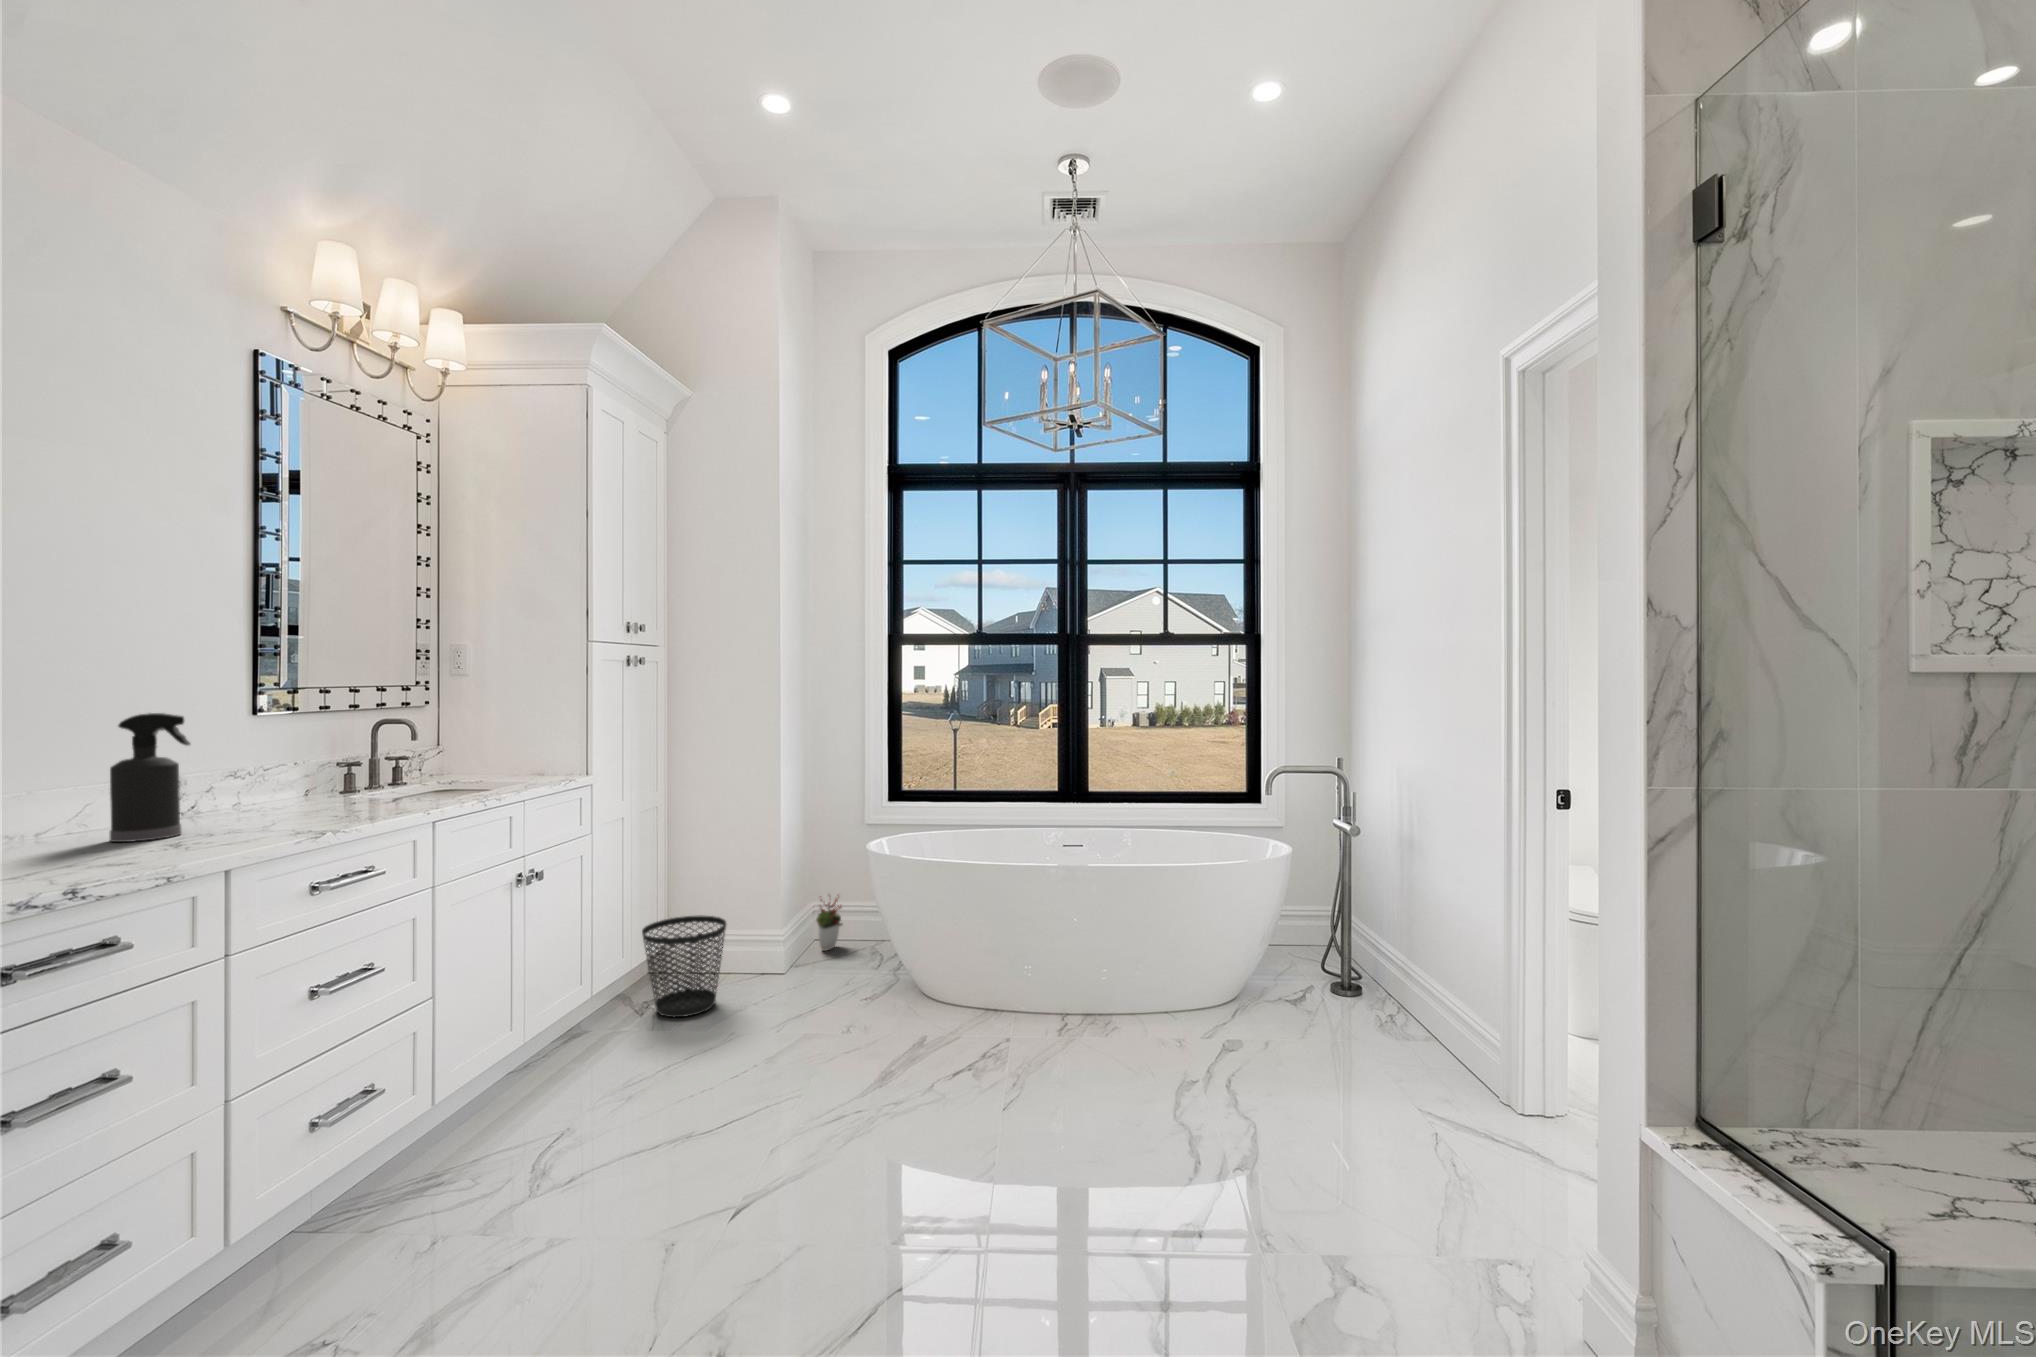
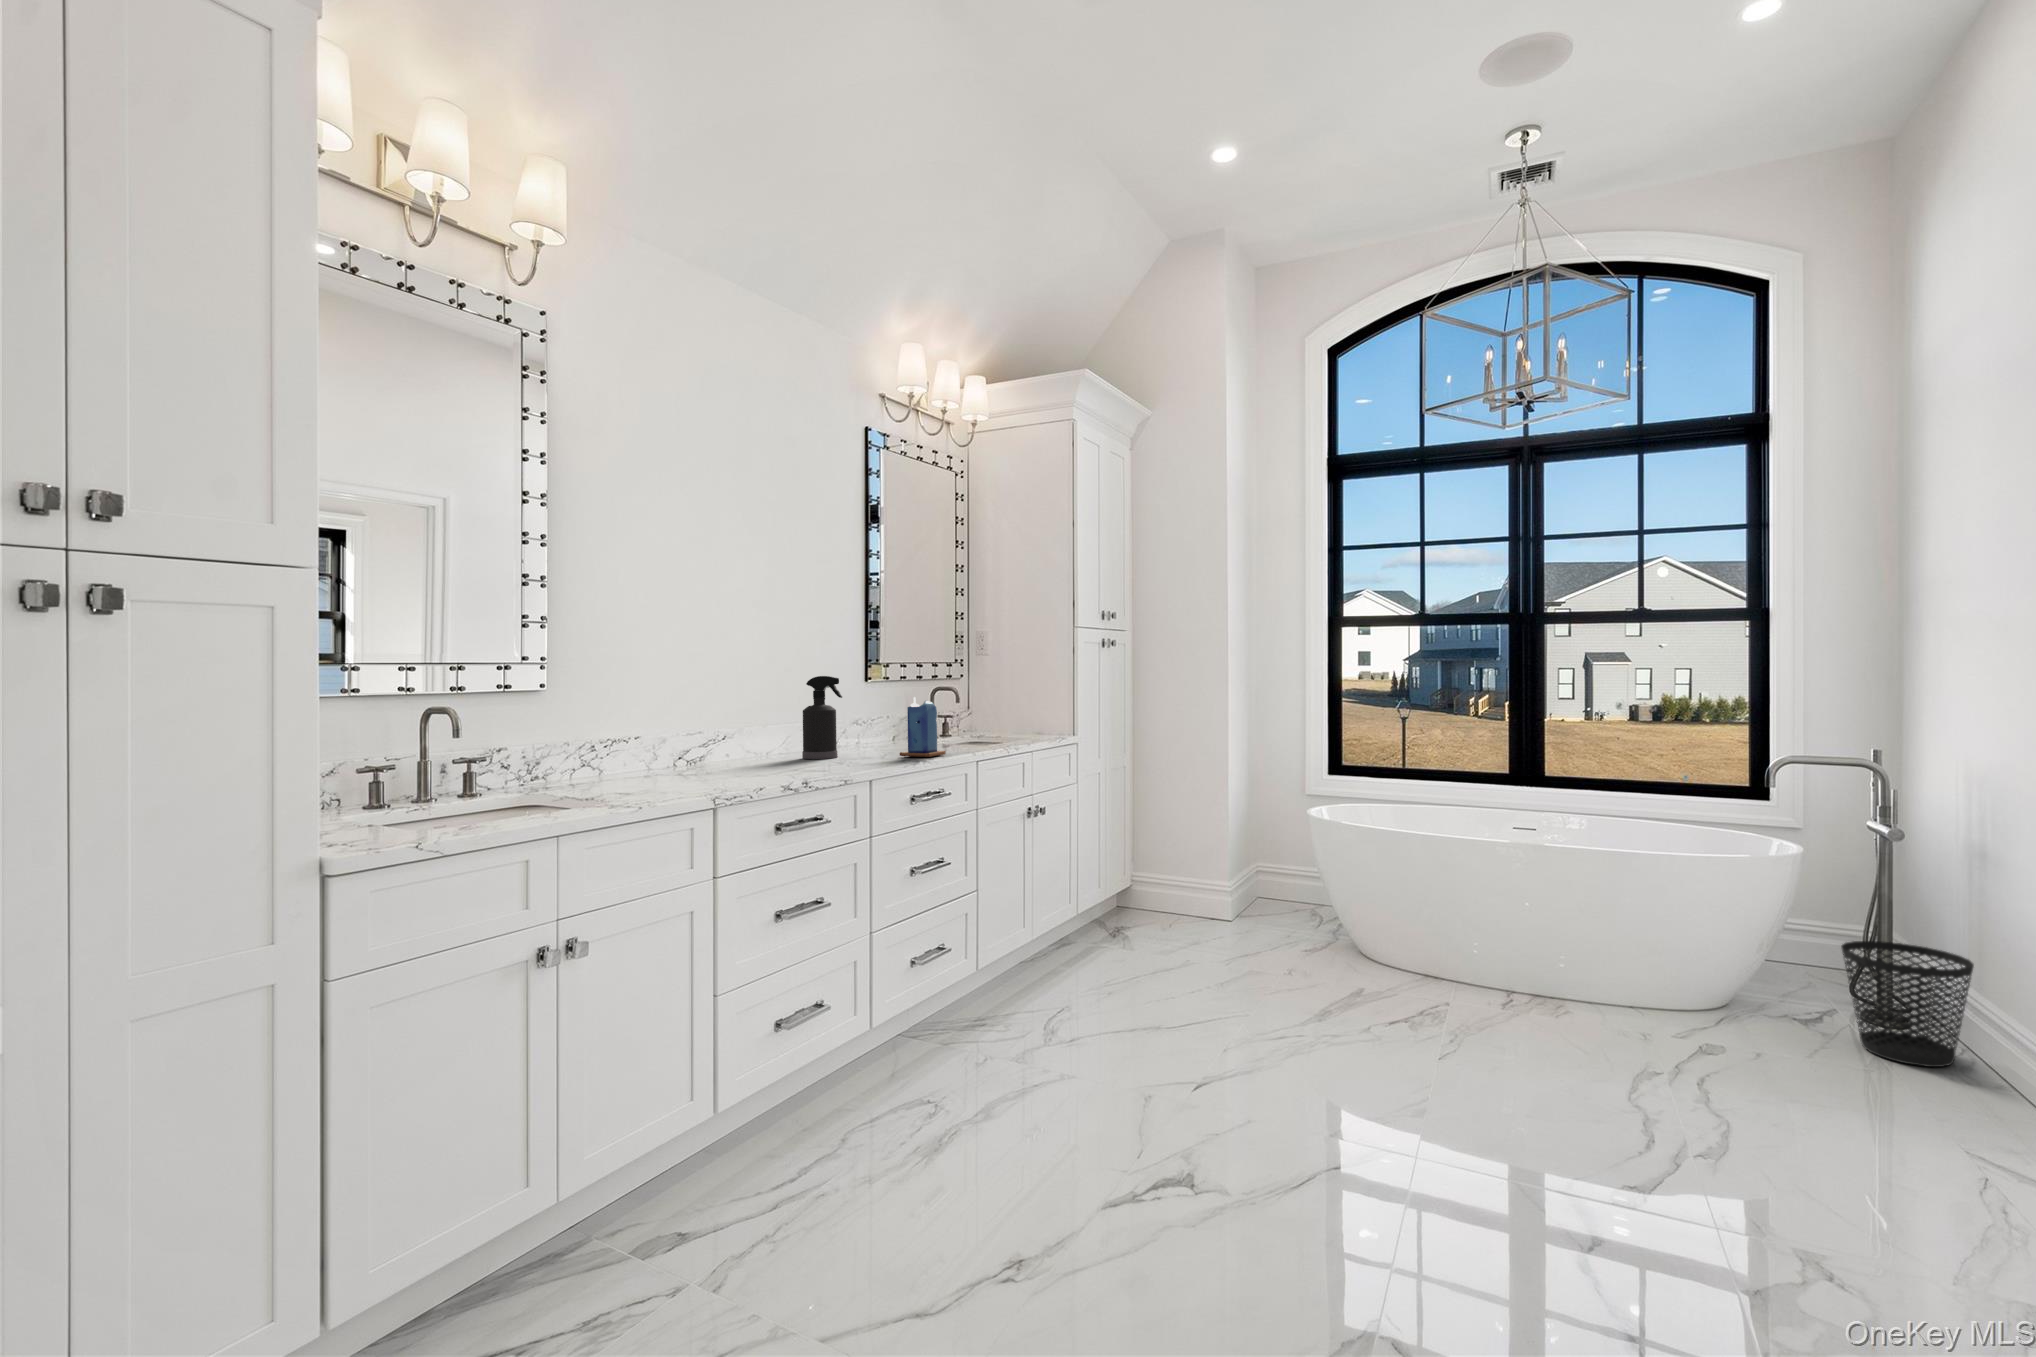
candle: none [293,741,375,828] -> present [900,697,946,757]
decorative plant: present [816,896,842,951] -> none [1260,860,1285,912]
wastebasket: present [642,916,726,1017] -> present [1841,941,1974,1067]

